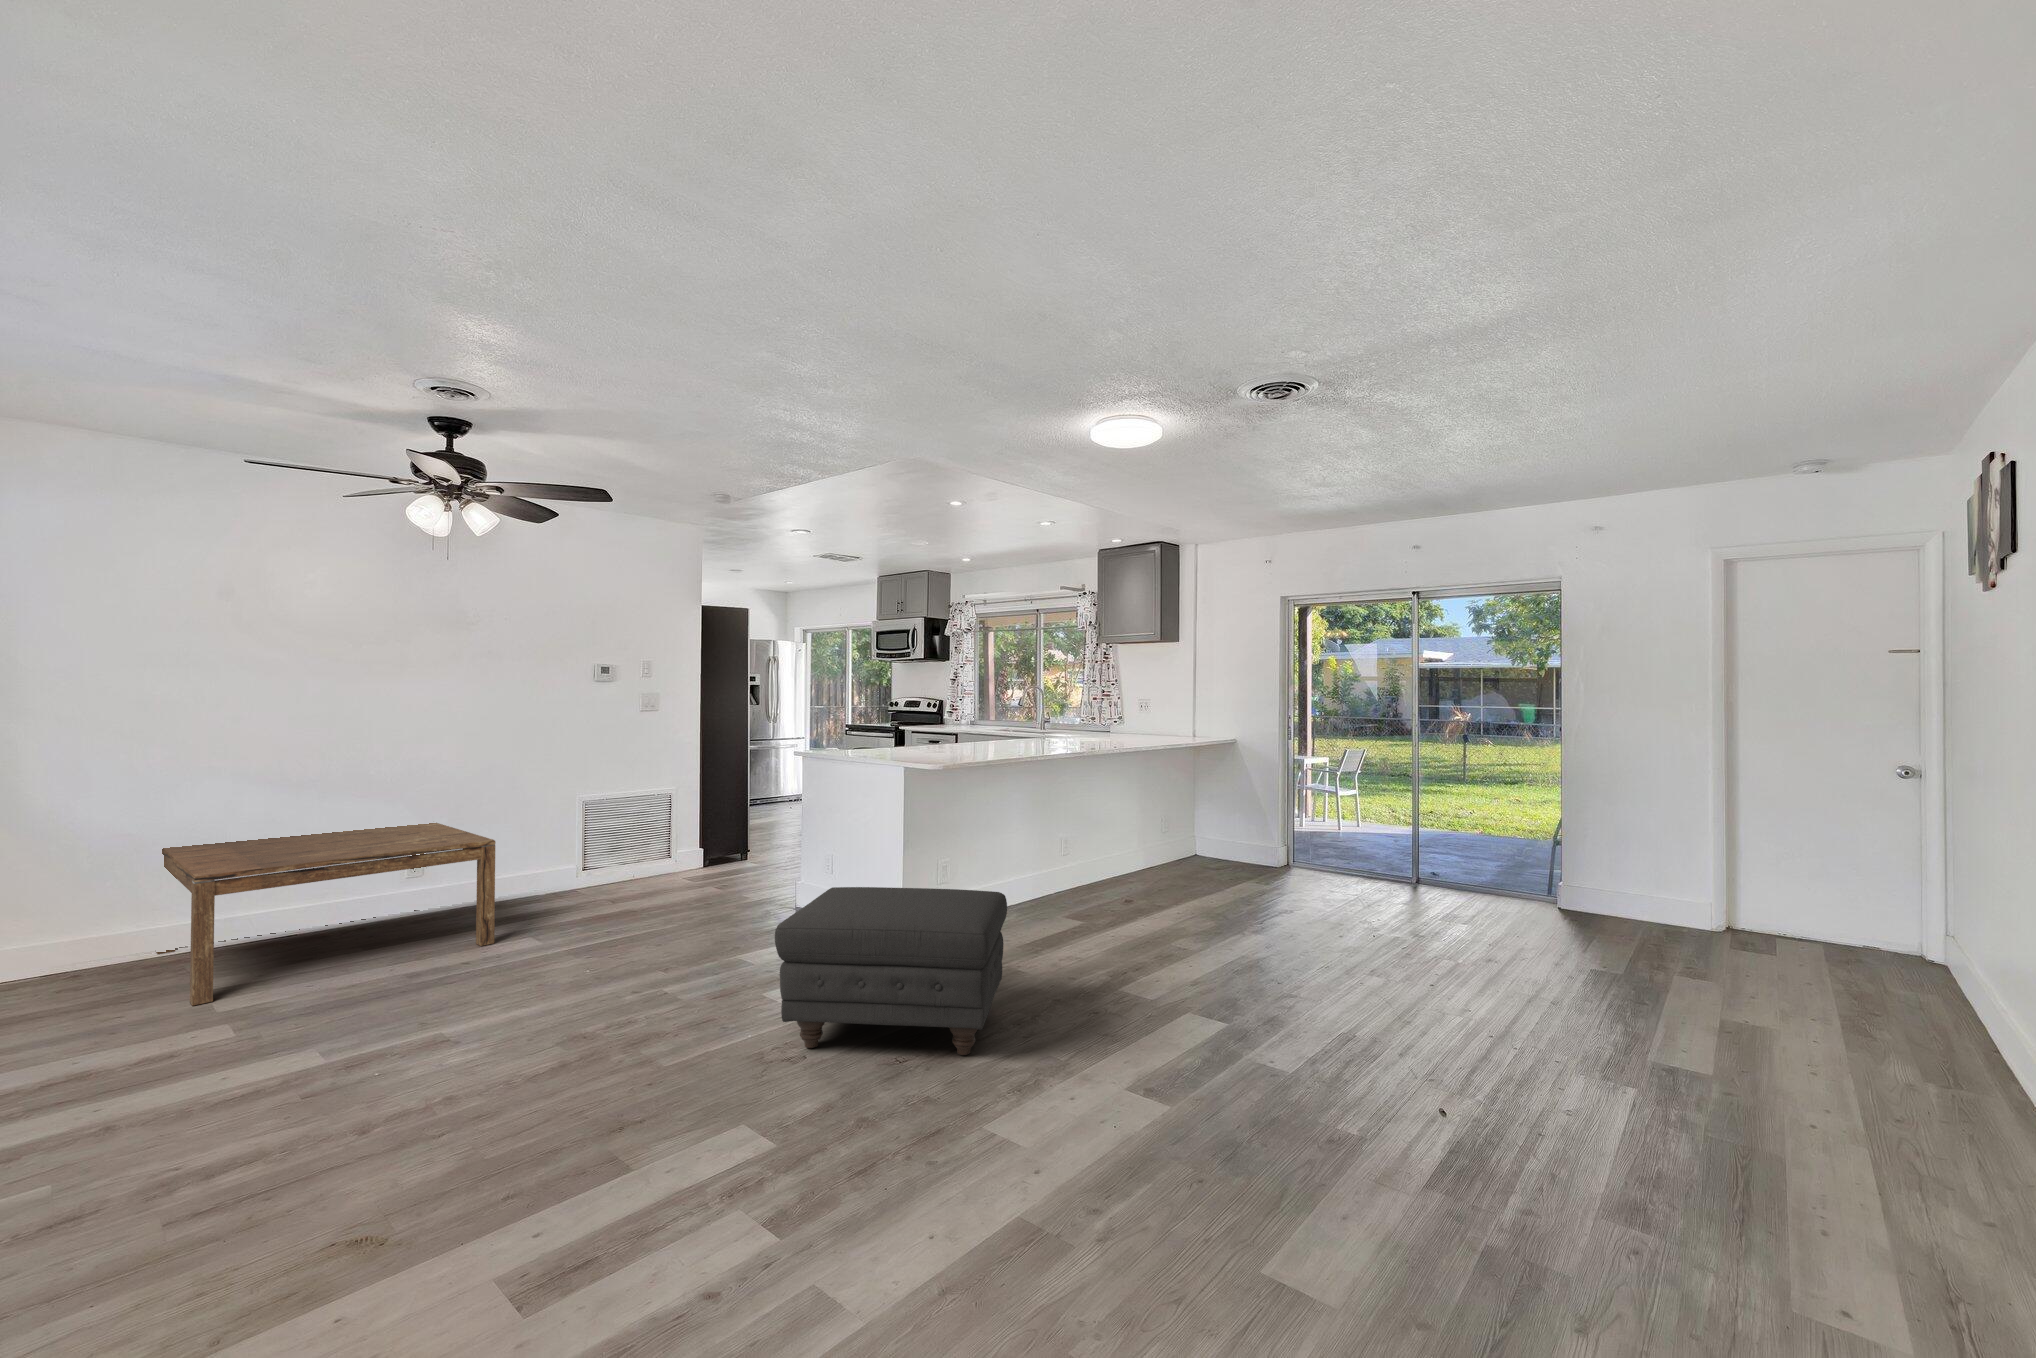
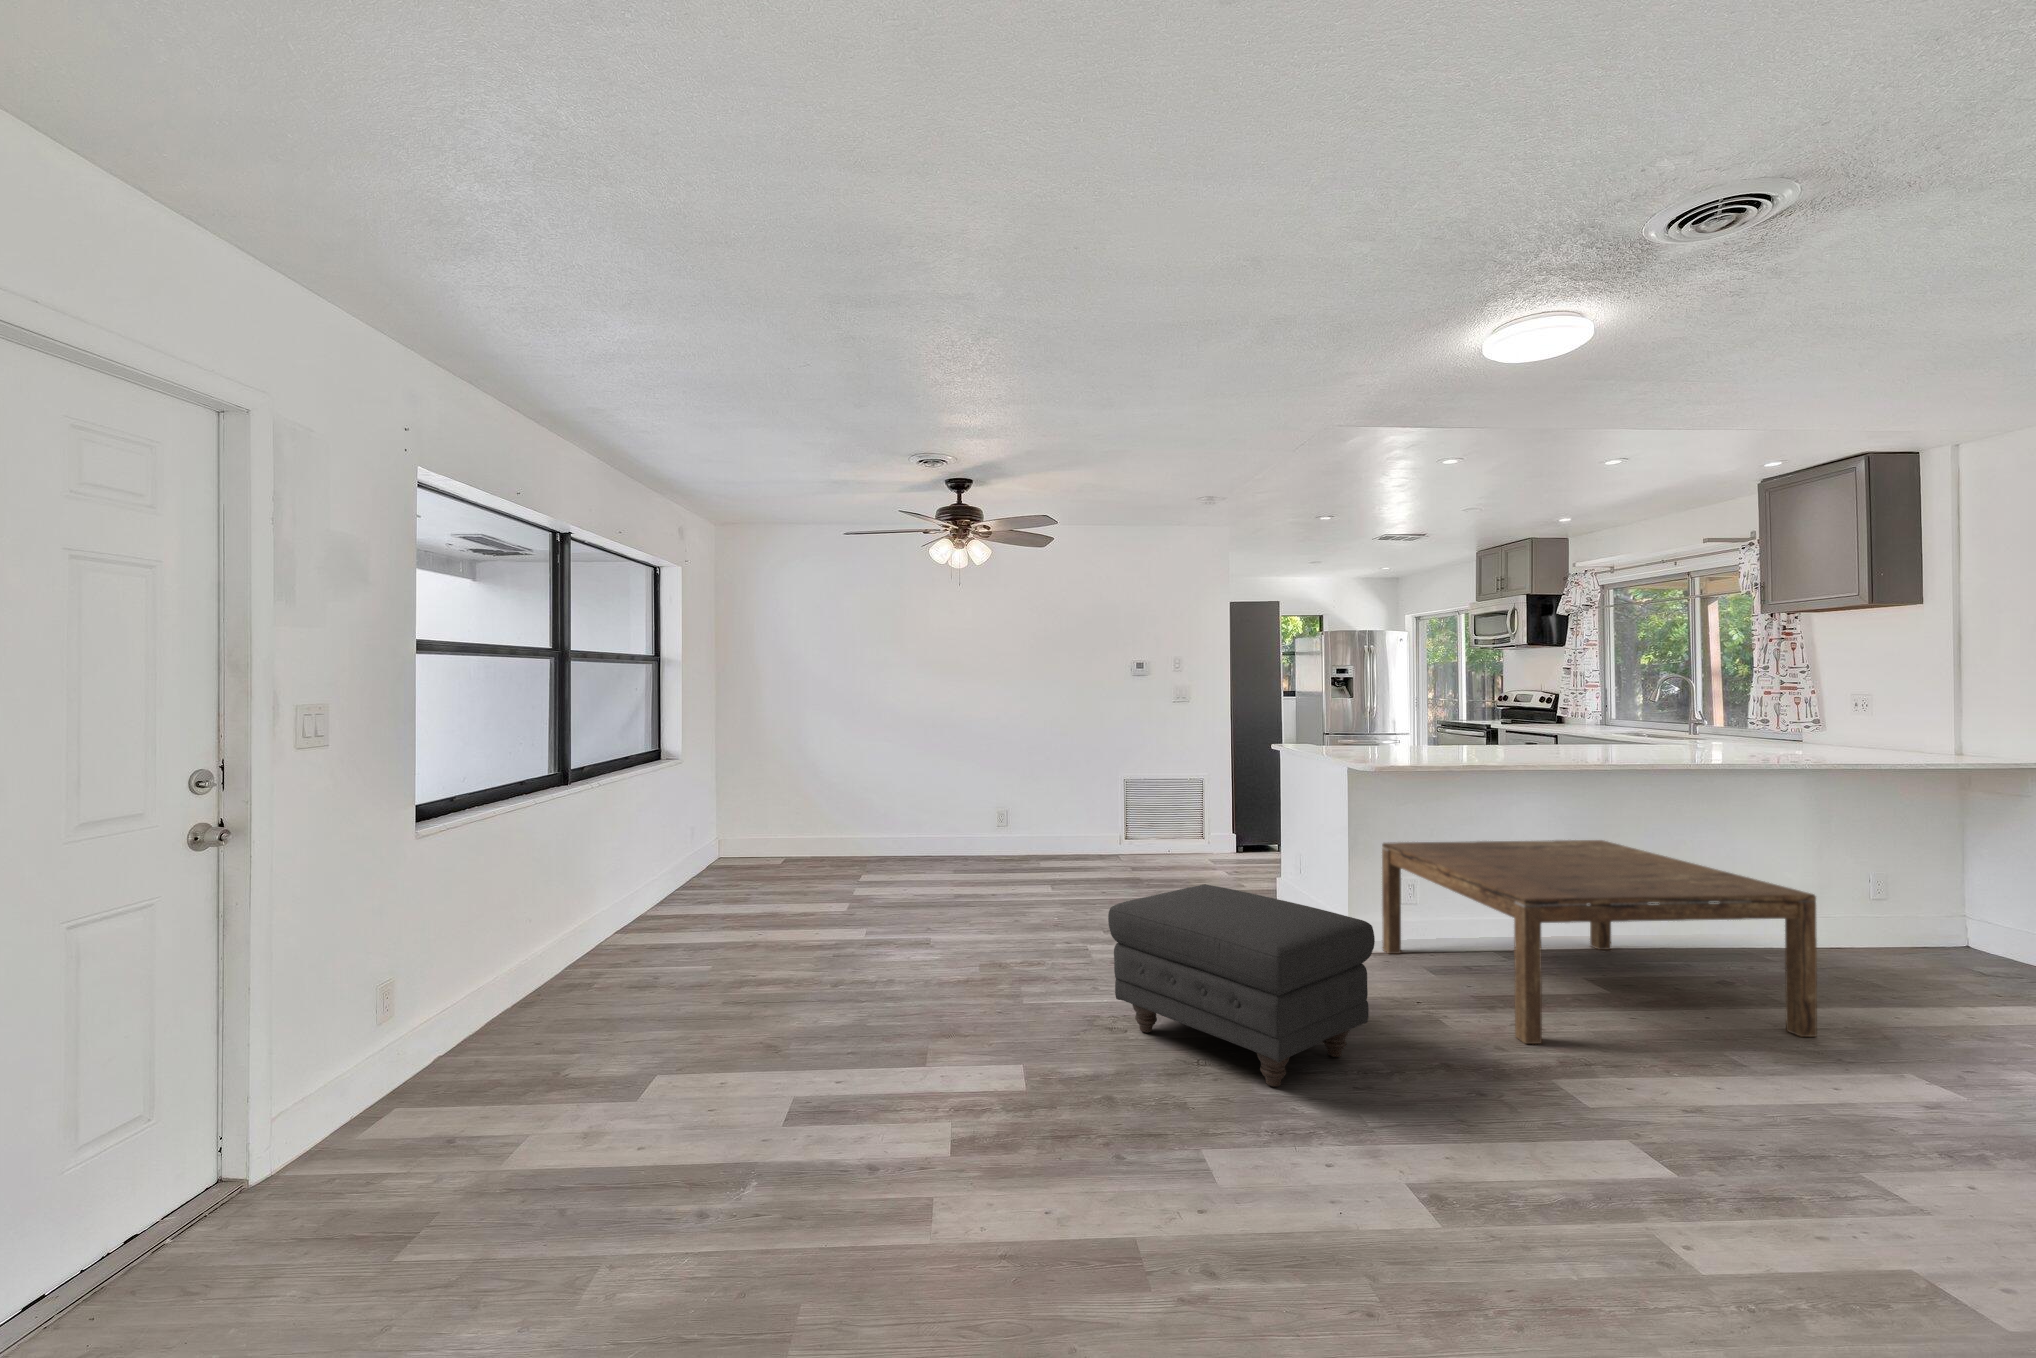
coffee table: present [156,823,496,1006] -> present [1382,840,1817,1044]

